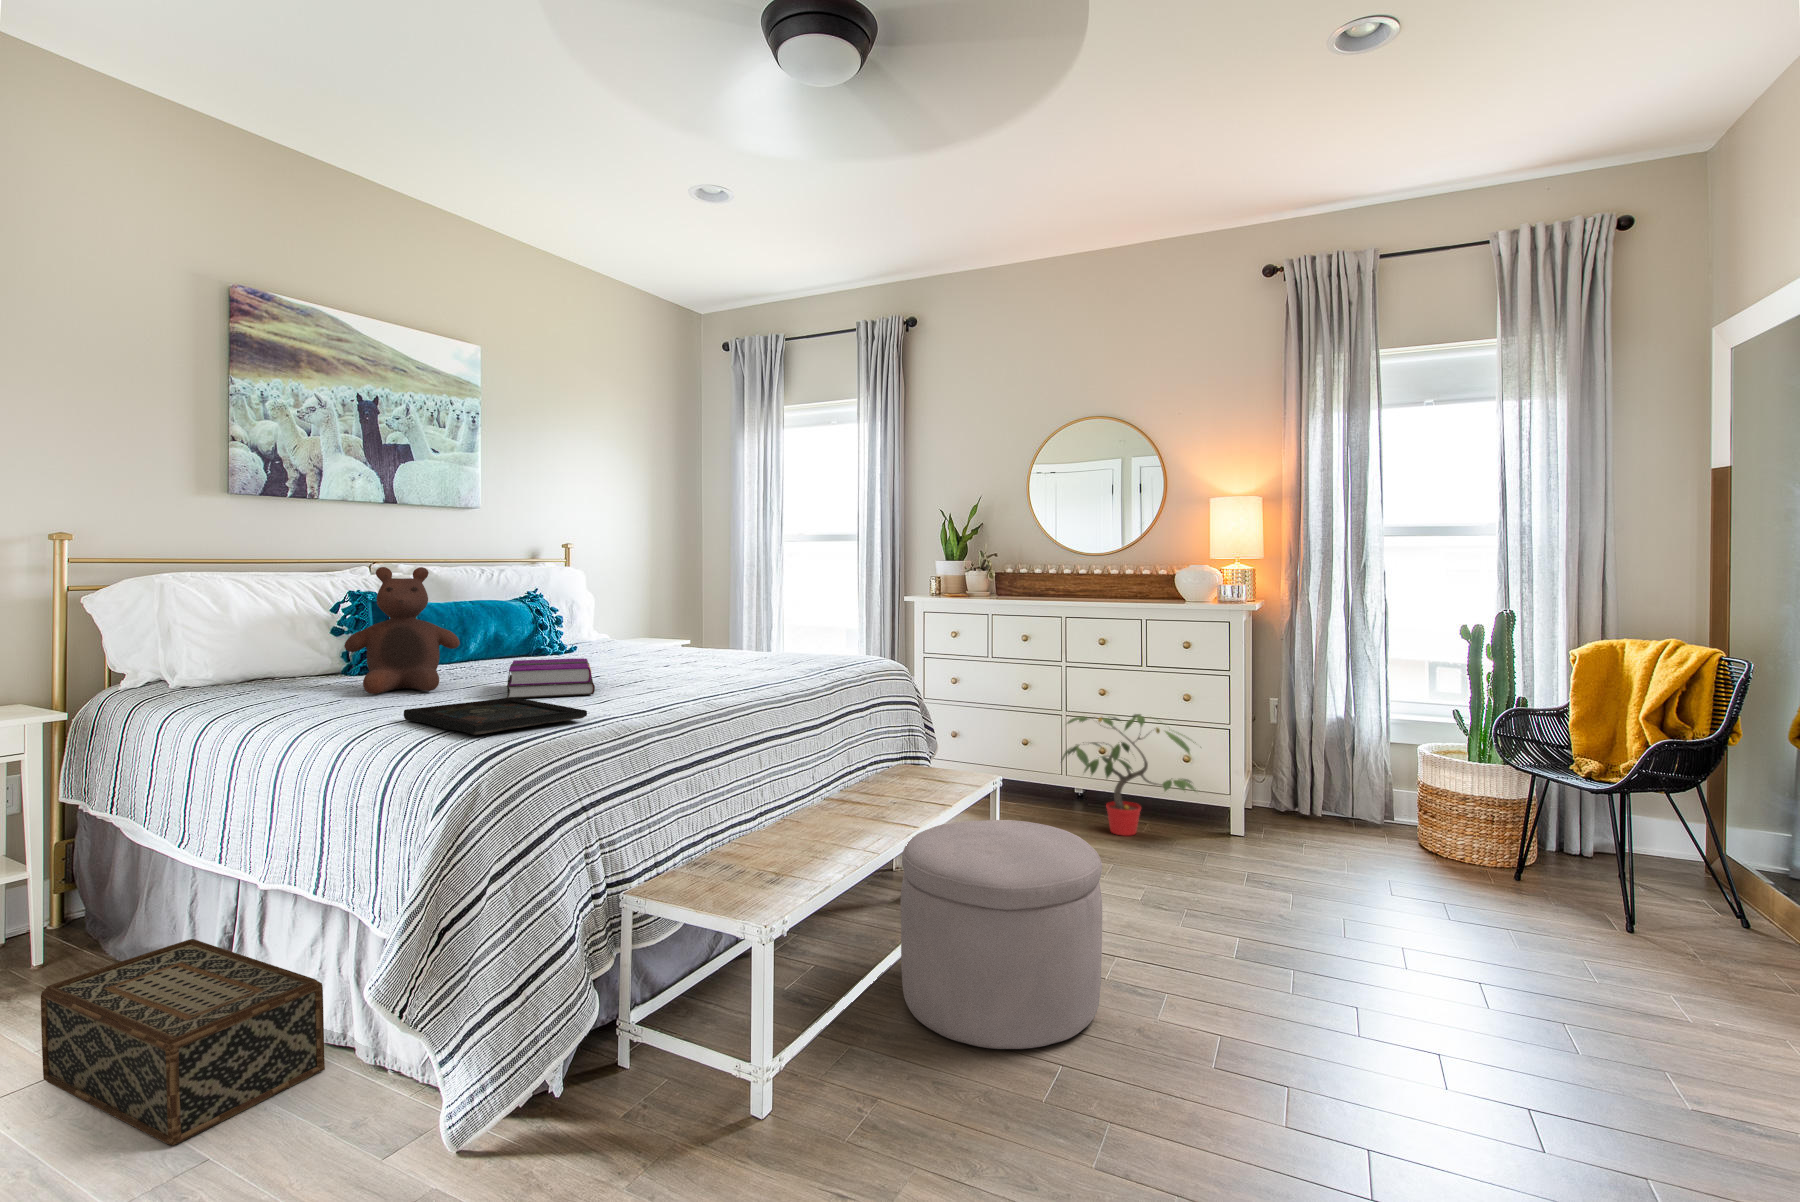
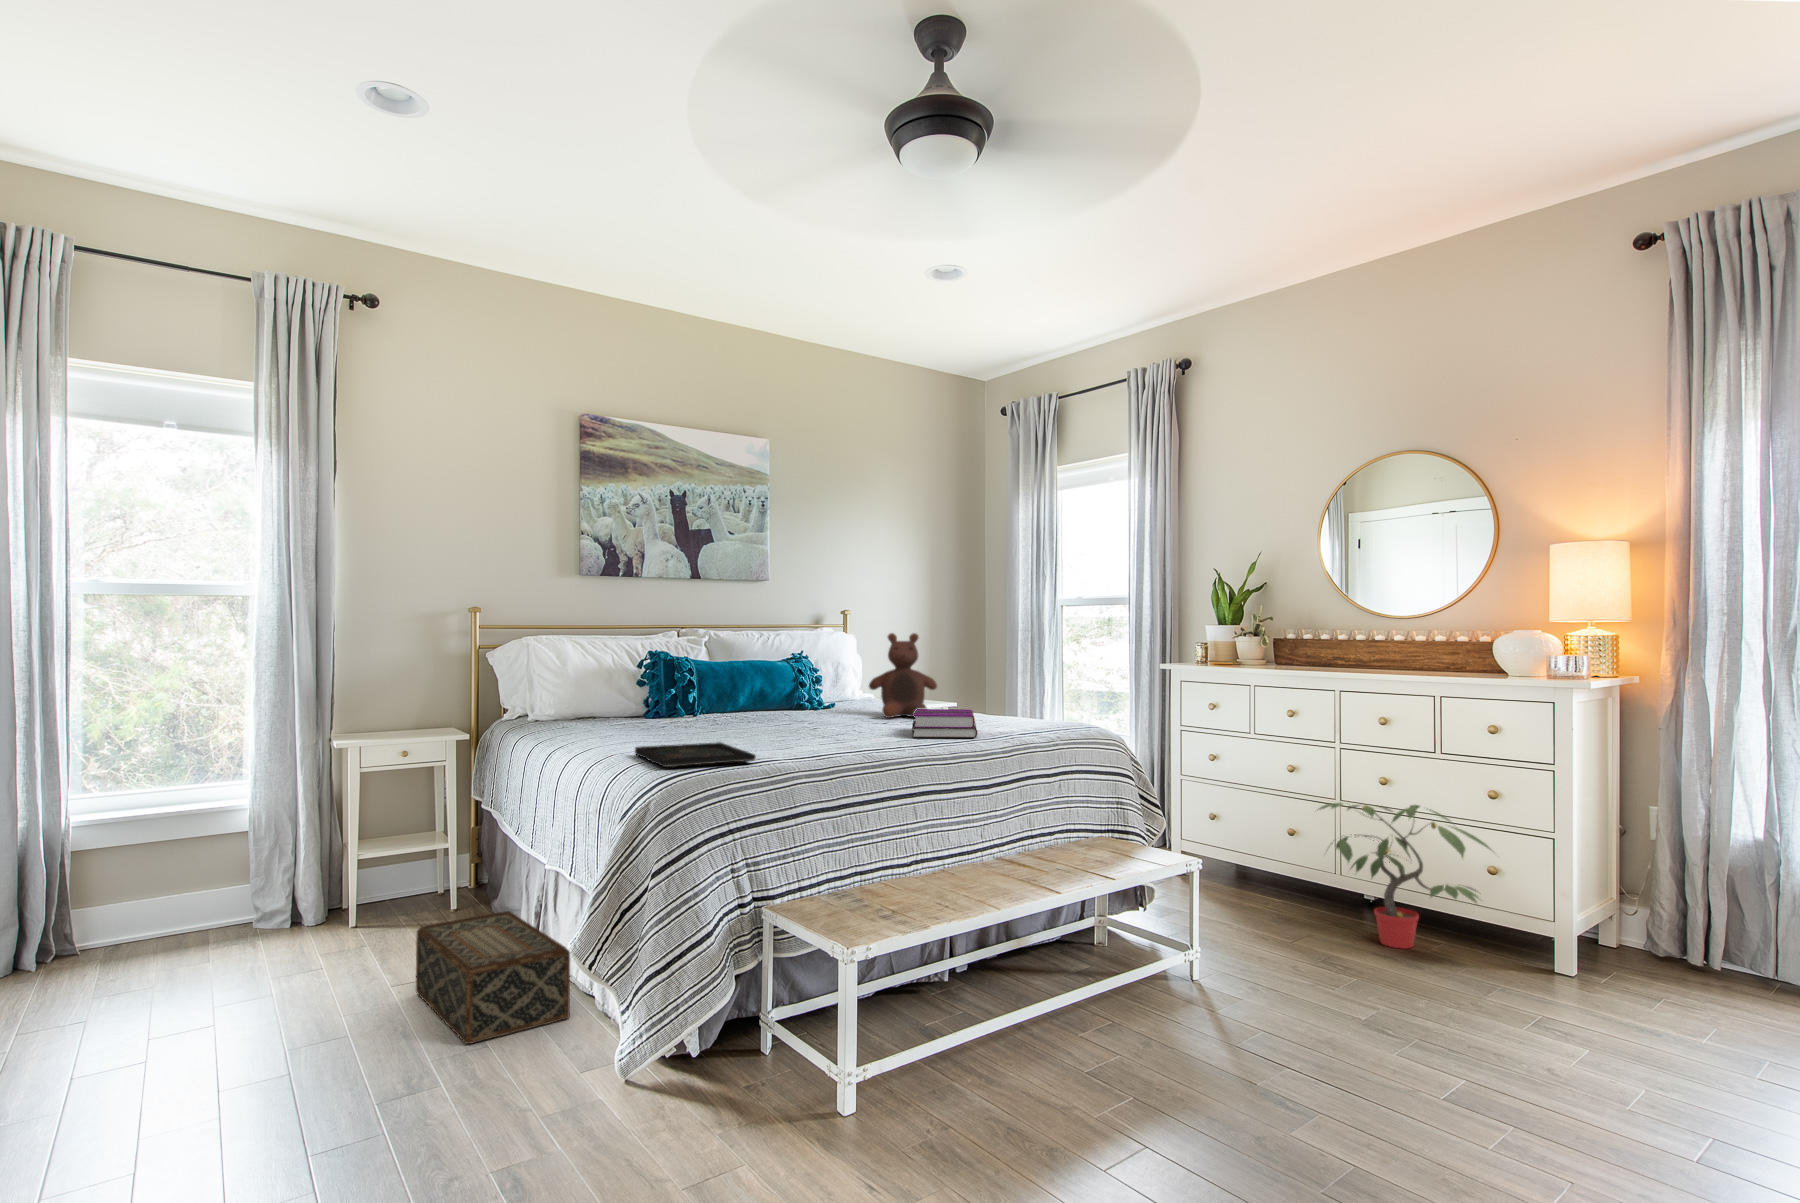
stuffed bear: present [344,567,460,694] -> present [869,633,937,718]
hardback book: present [507,658,595,698] -> present [912,709,977,738]
ottoman: present [901,820,1102,1049] -> none [1019,889,1223,1115]

